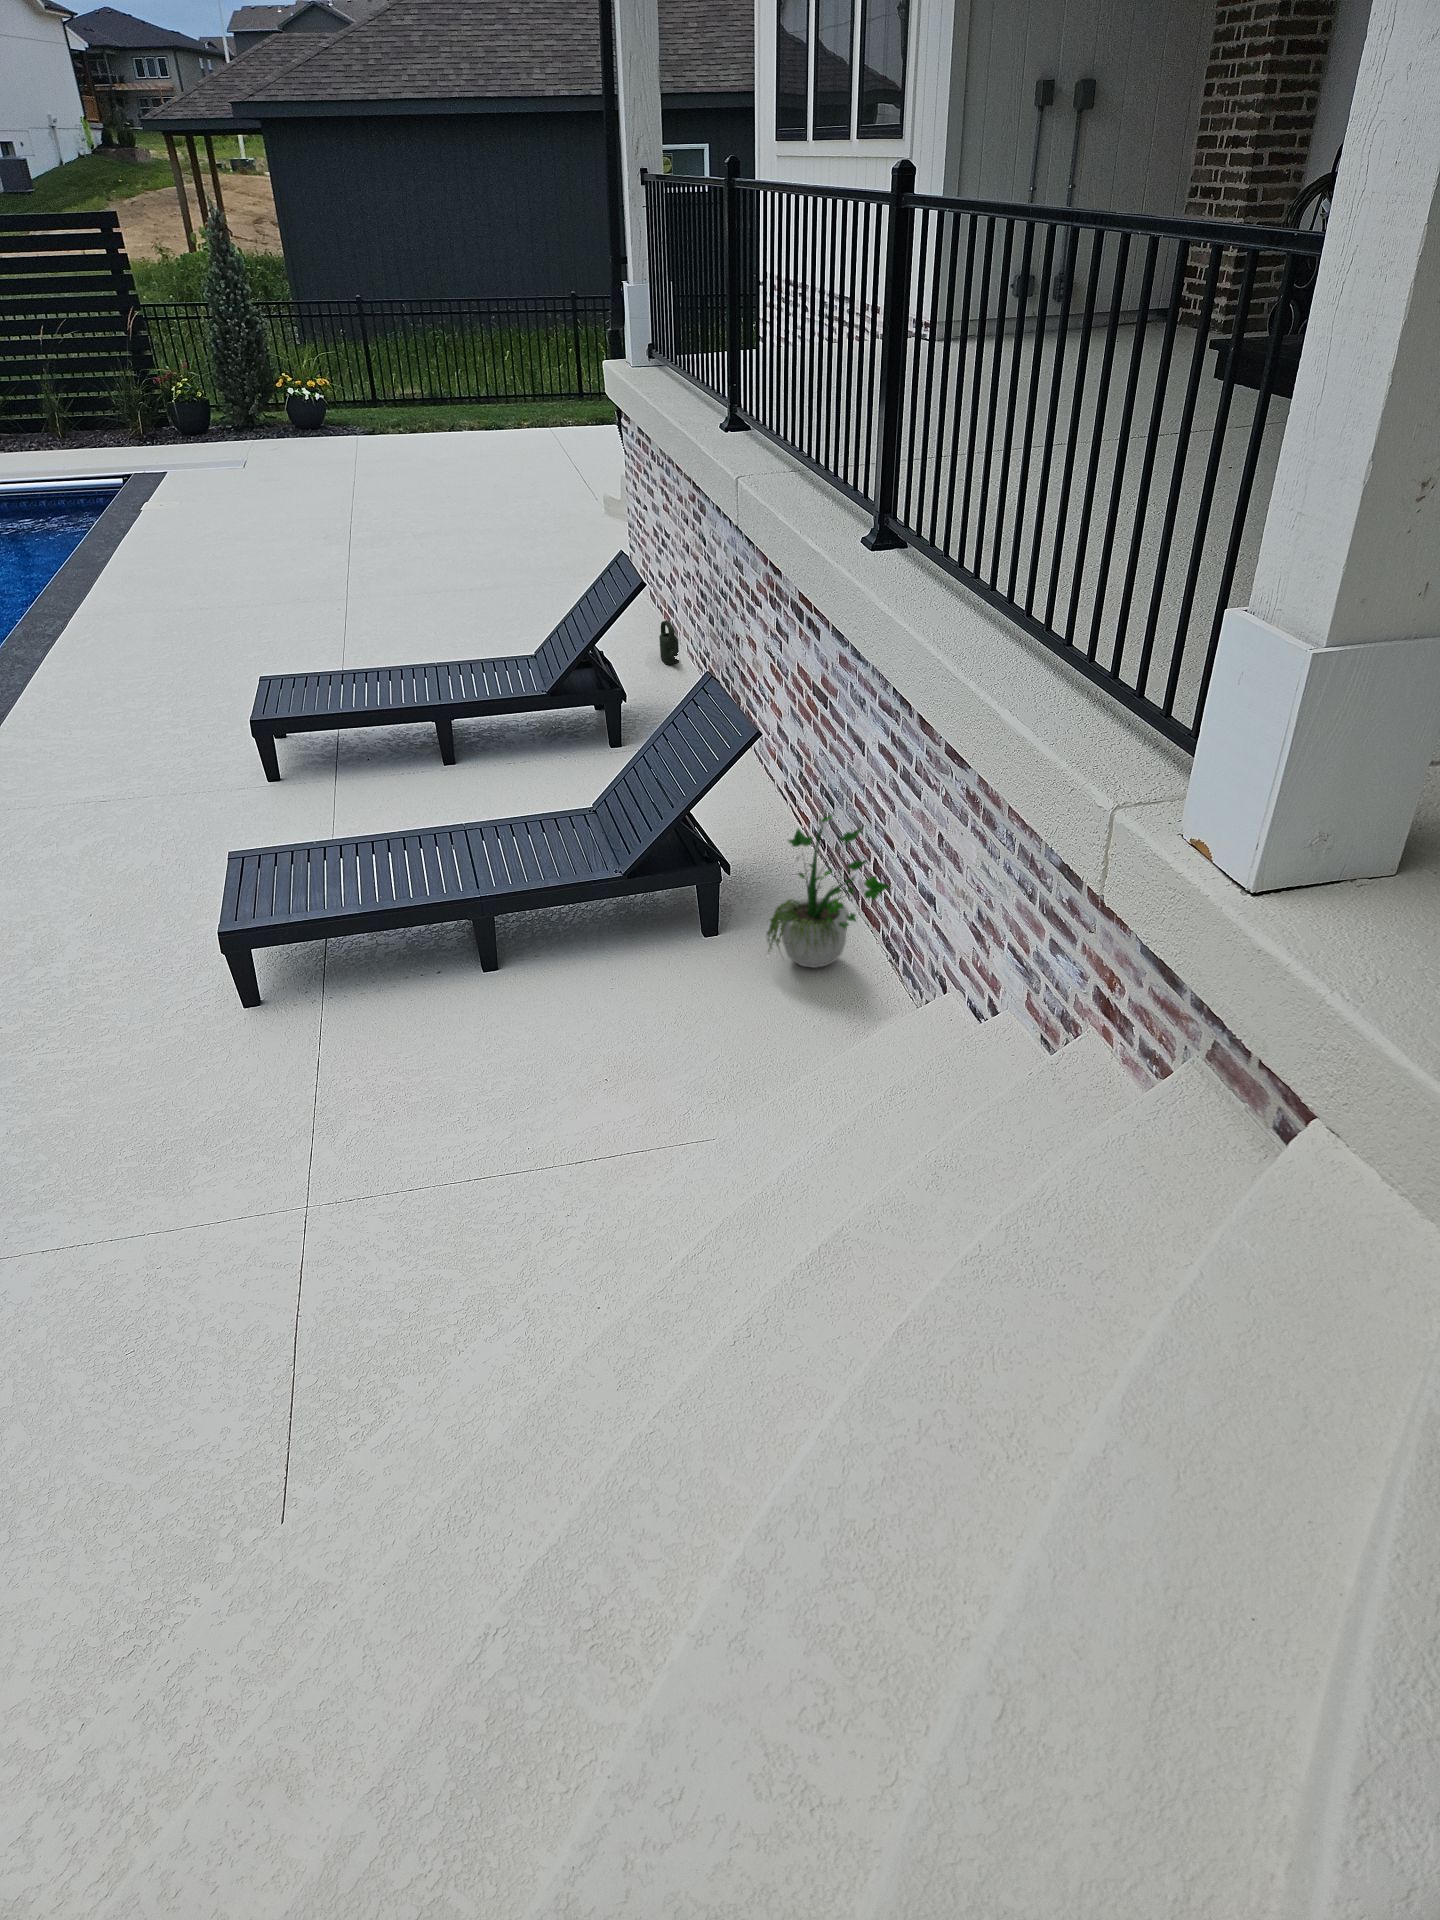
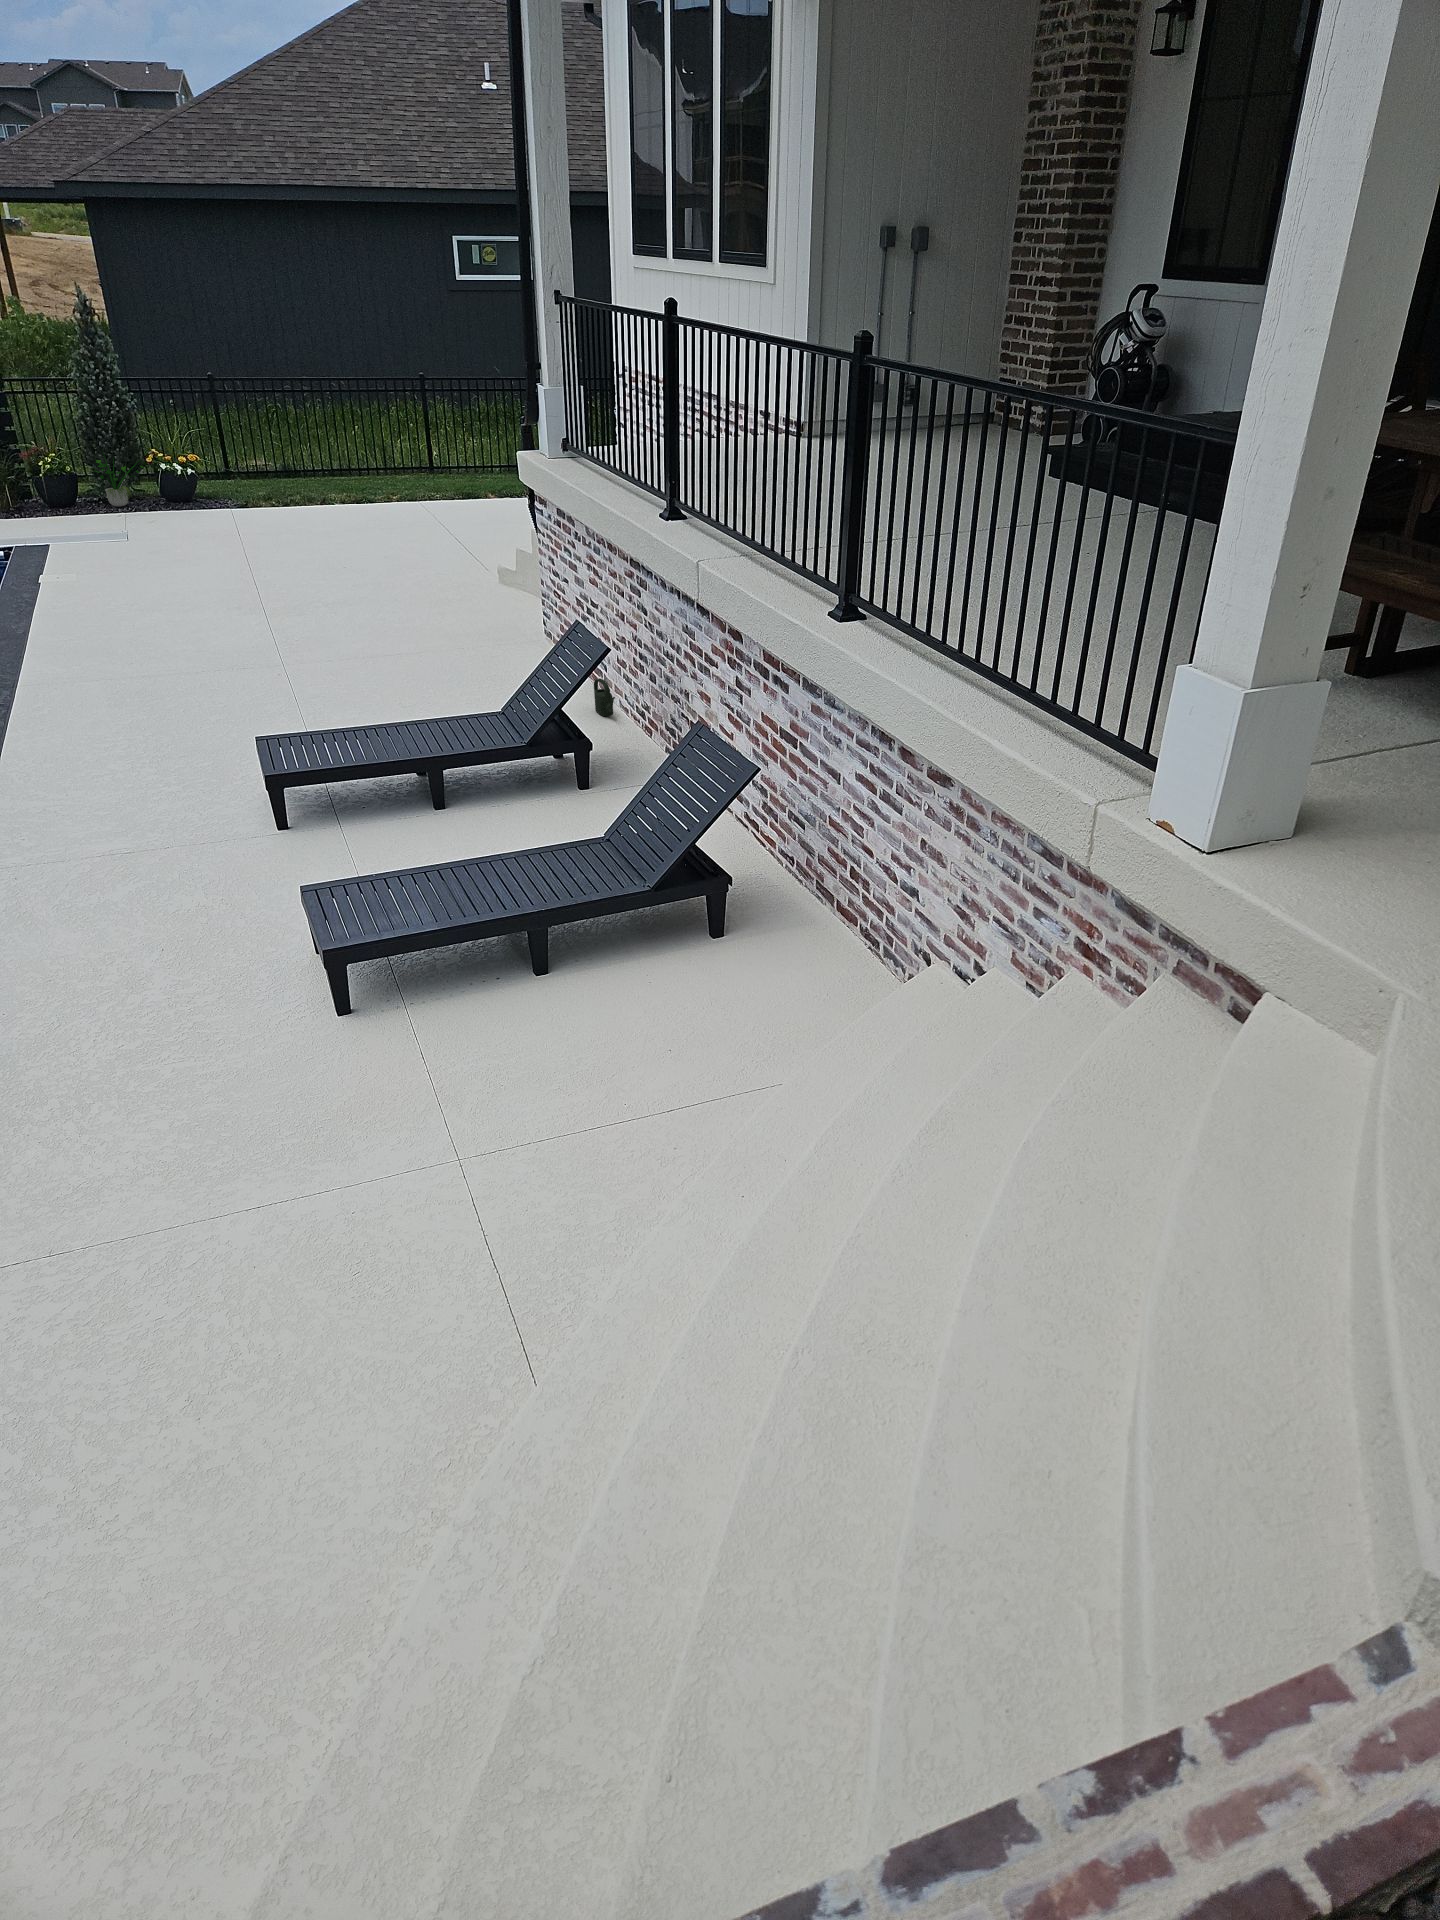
potted plant: present [767,814,890,968] -> present [96,456,144,507]

